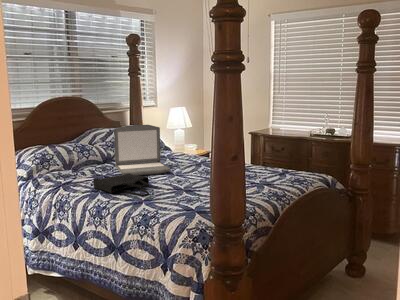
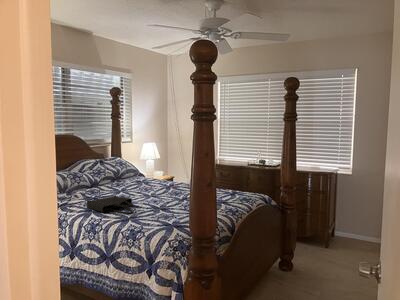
laptop: present [114,125,170,176] -> none [102,157,147,198]

